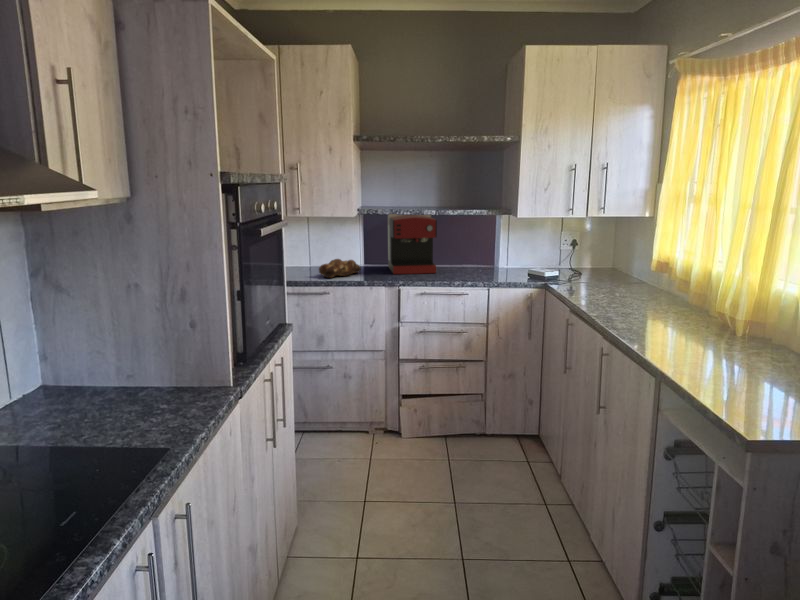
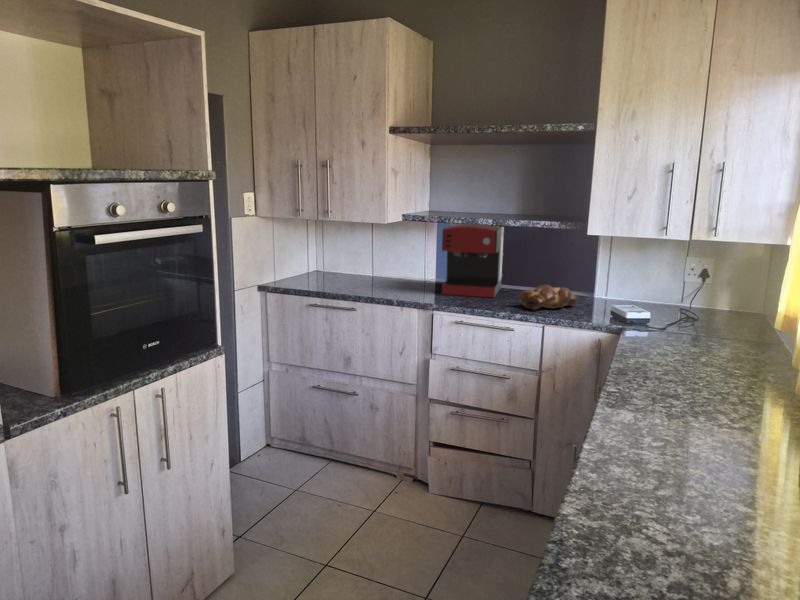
bread loaf: present [319,259,361,278] -> present [519,285,578,310]

